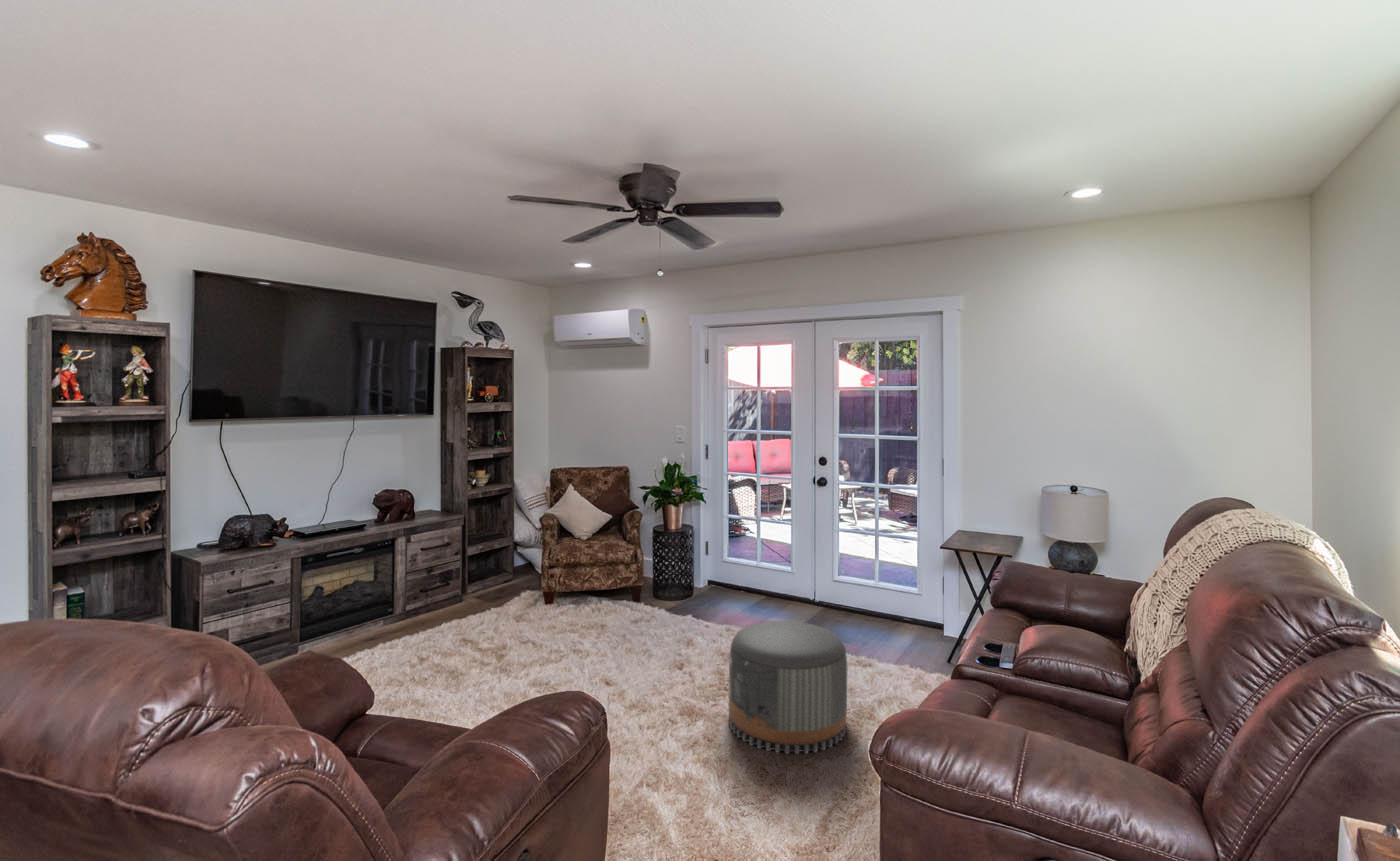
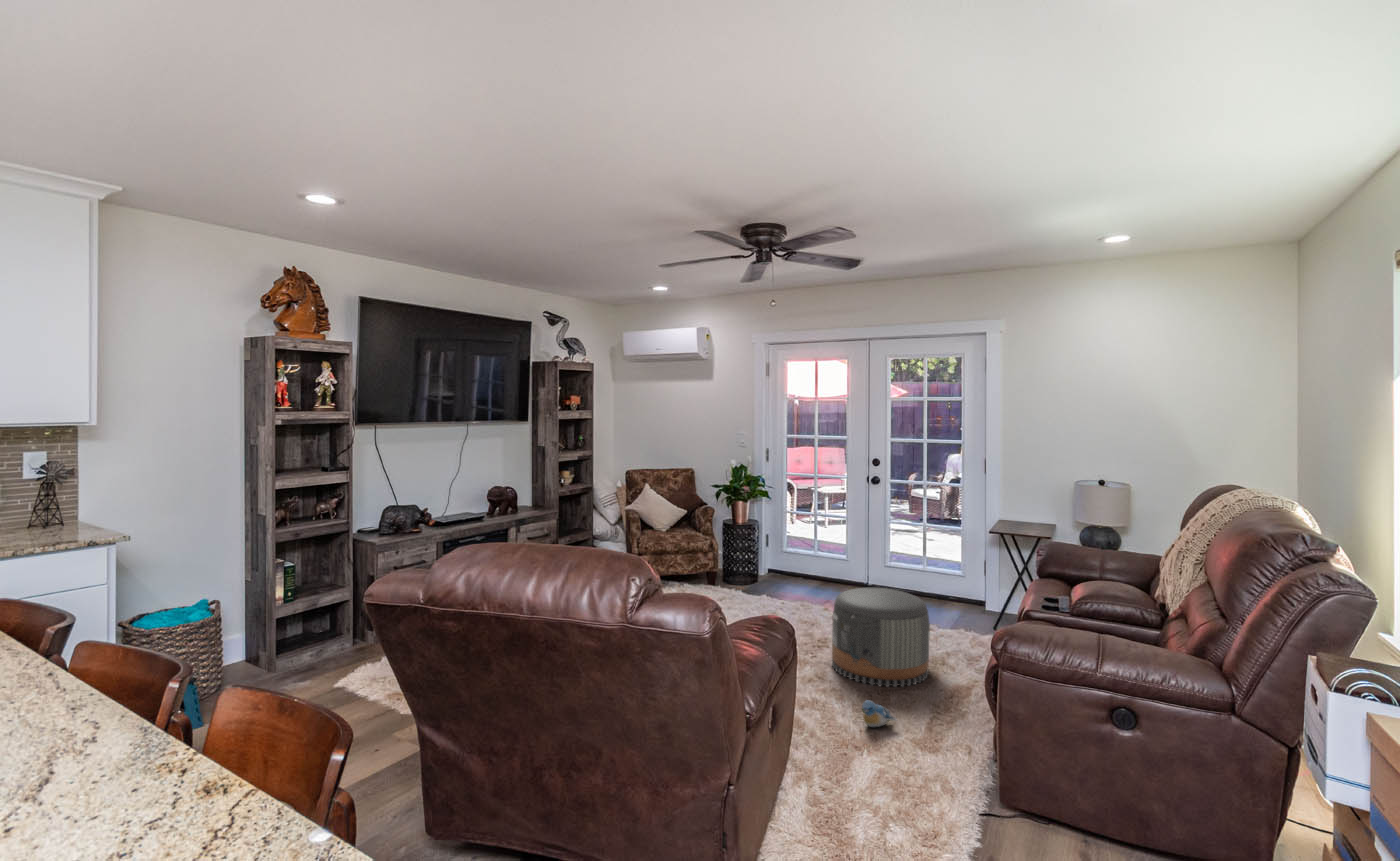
plush toy: none [727,787,775,824] -> present [862,700,897,727]

